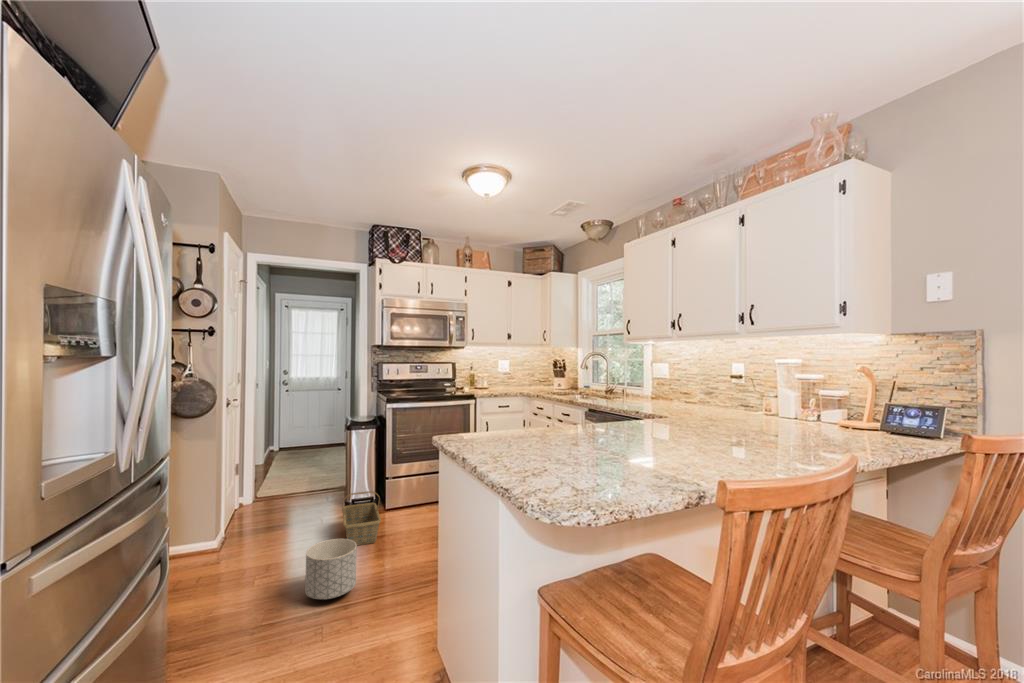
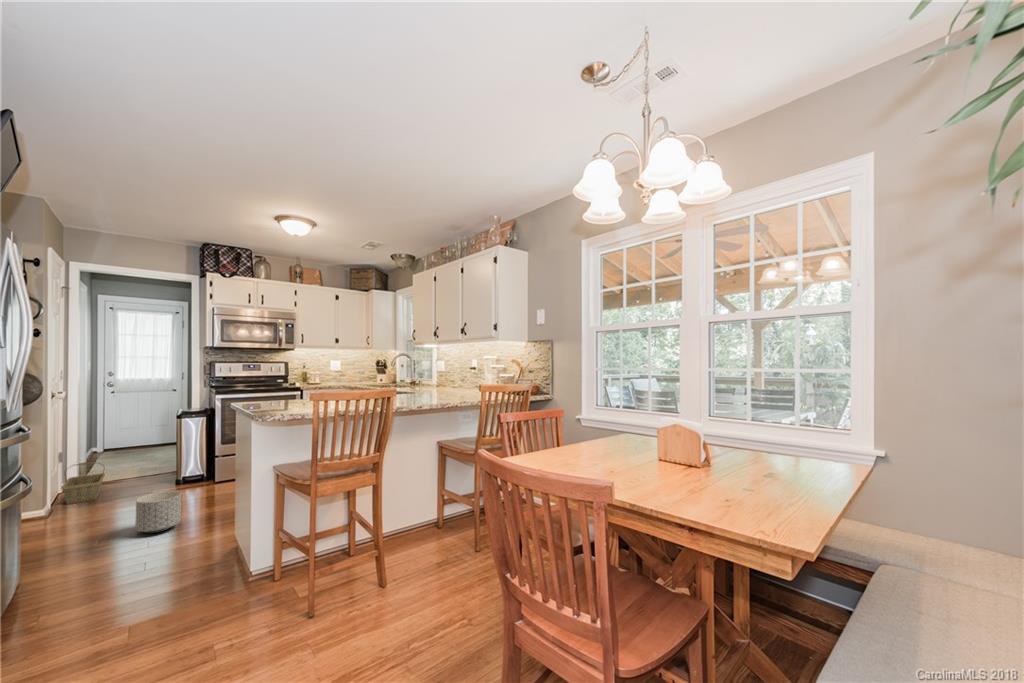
basket: present [342,491,381,546] -> present [61,462,105,504]

